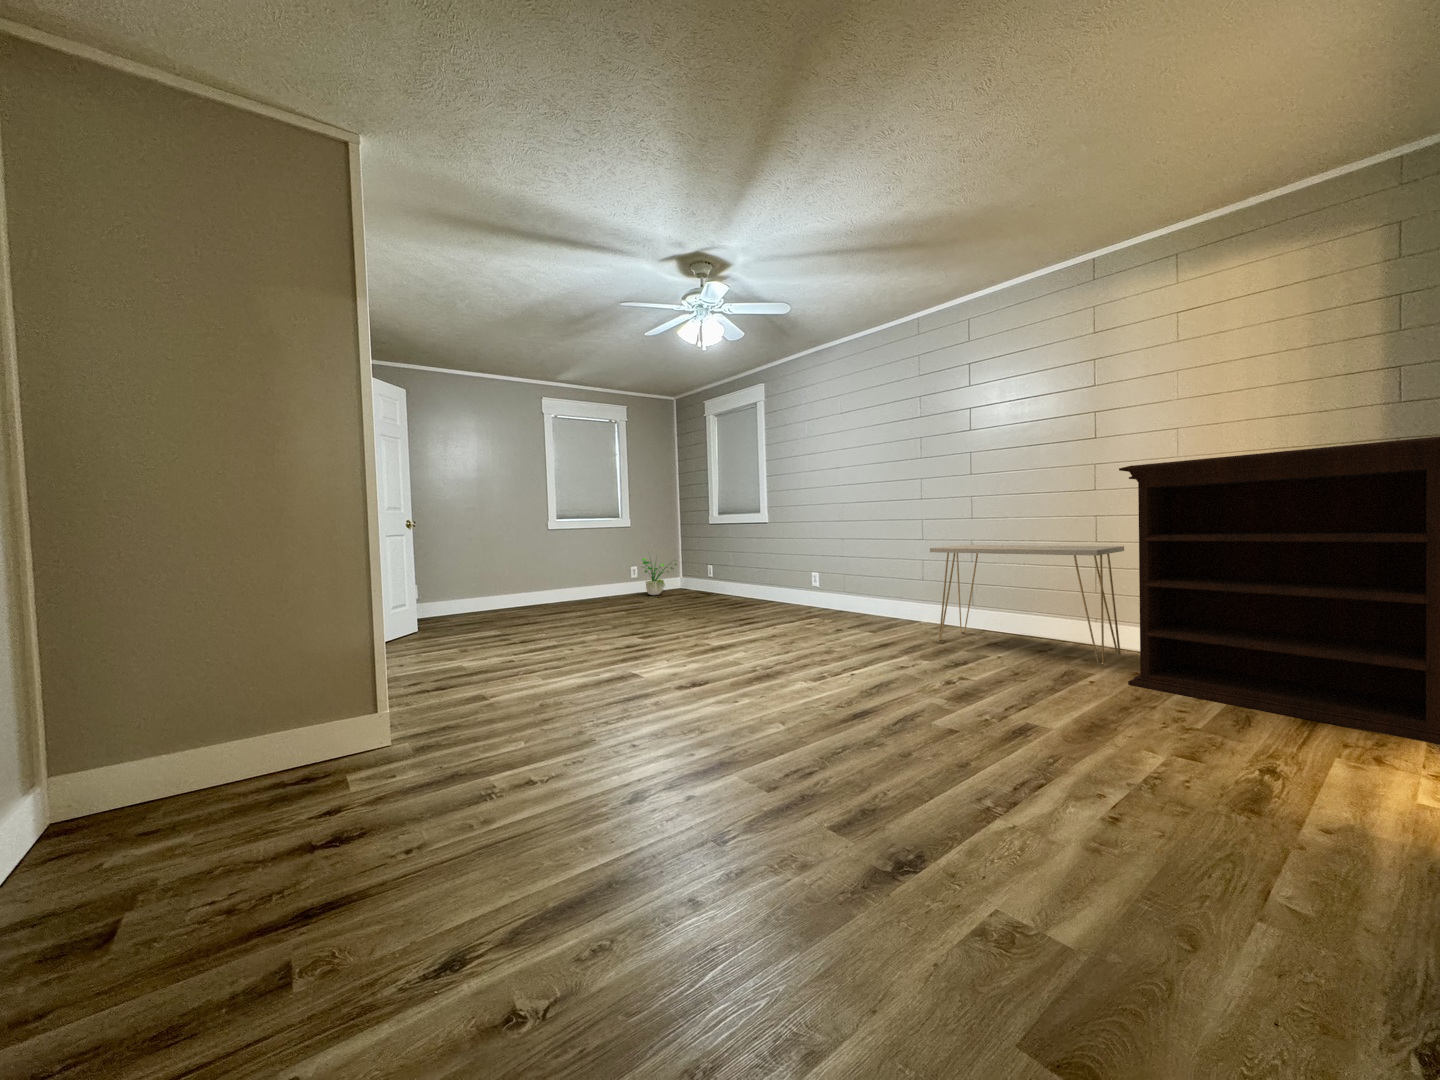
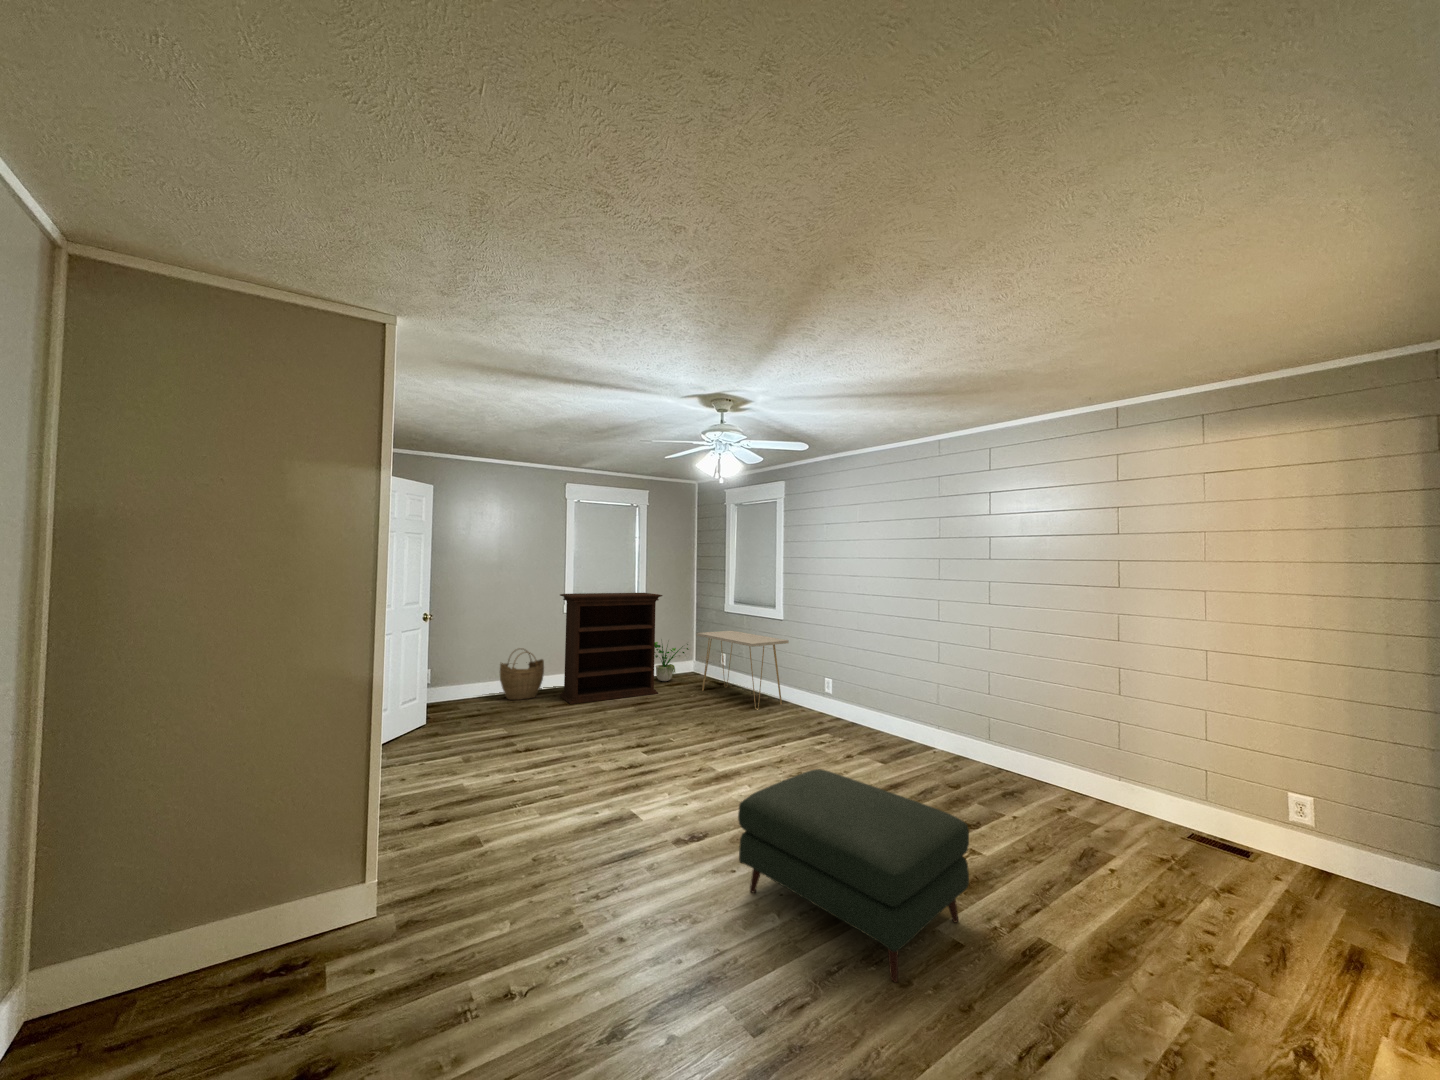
bookshelf: present [1119,436,1440,745] -> present [559,593,662,704]
console table: present [930,545,1124,665] -> present [697,631,789,710]
woven basket: none [492,564,536,613] -> present [500,649,544,700]
ottoman: none [740,608,961,755] -> present [738,769,969,982]

